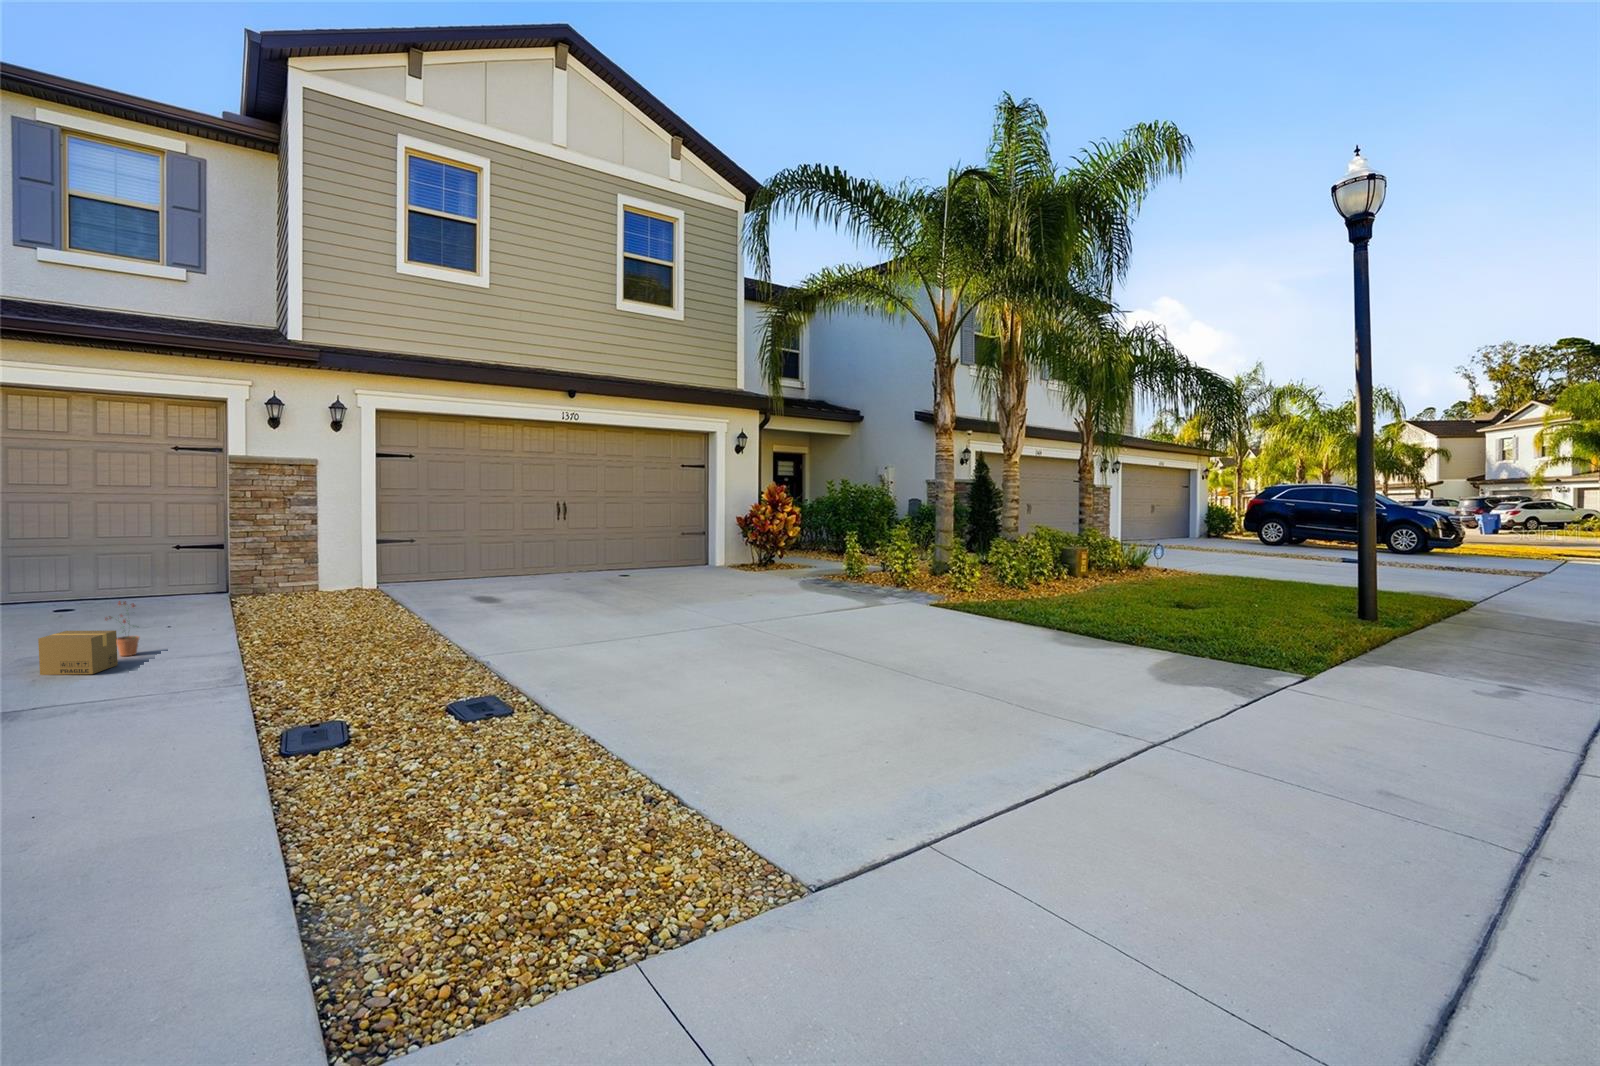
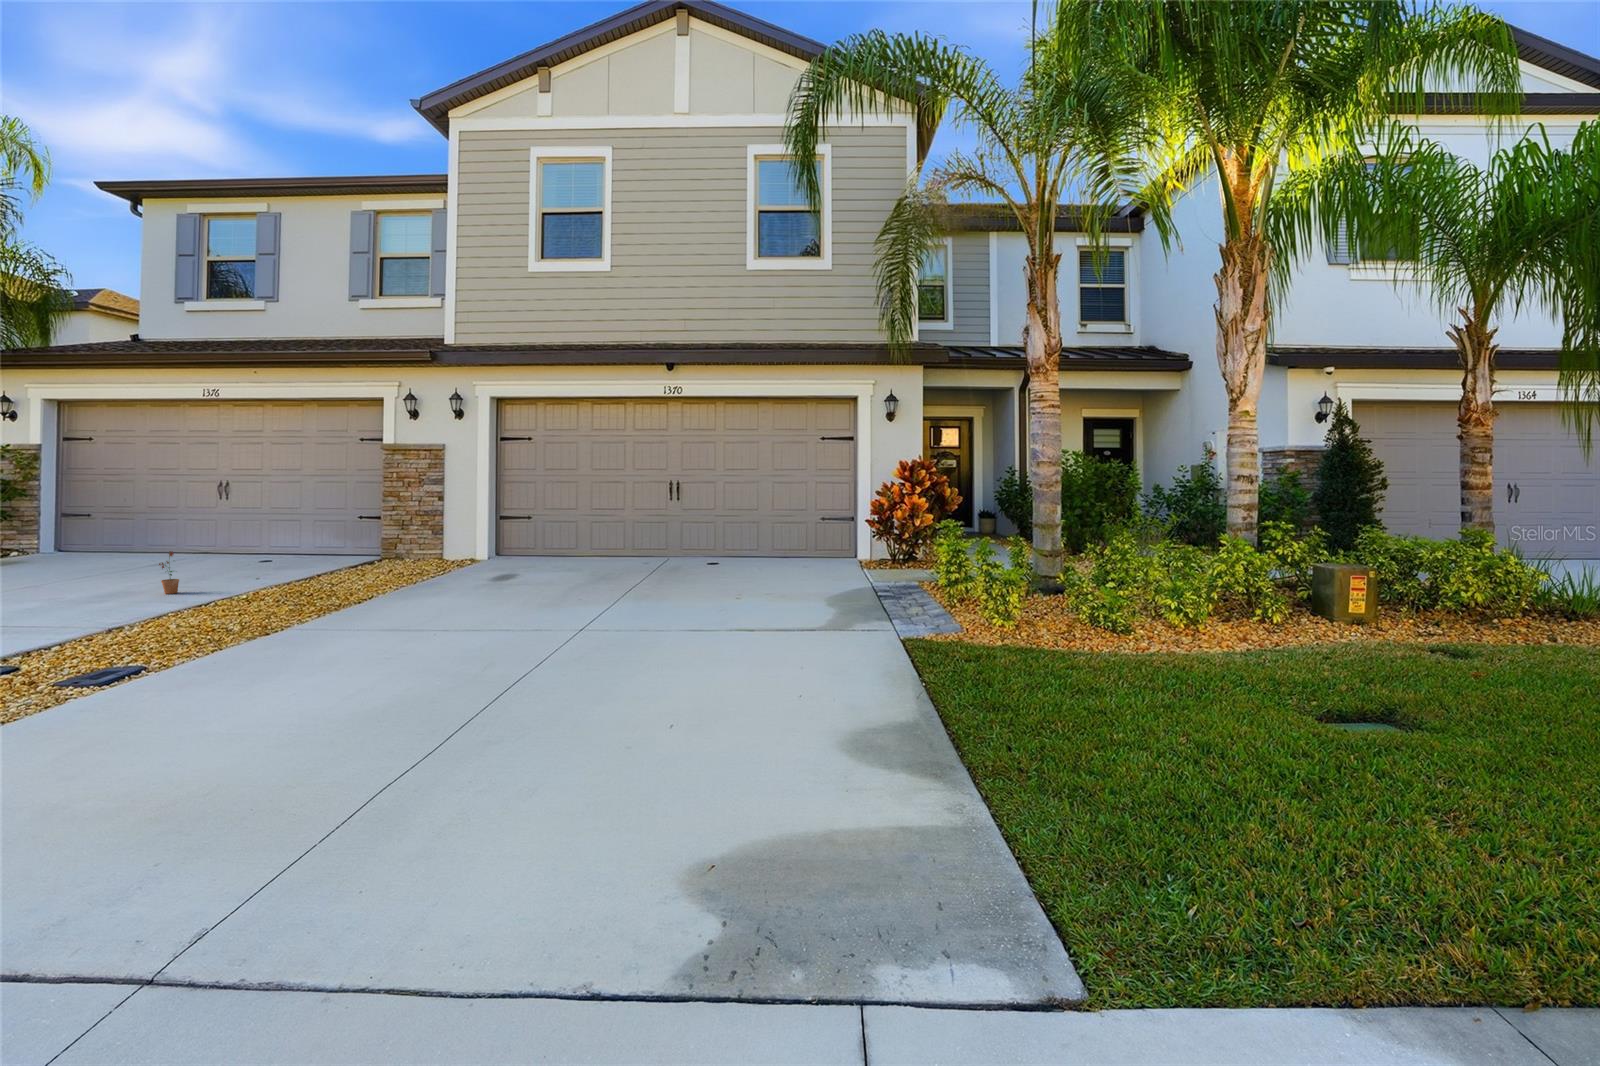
cardboard box: present [38,631,118,675] -> none [90,570,140,603]

